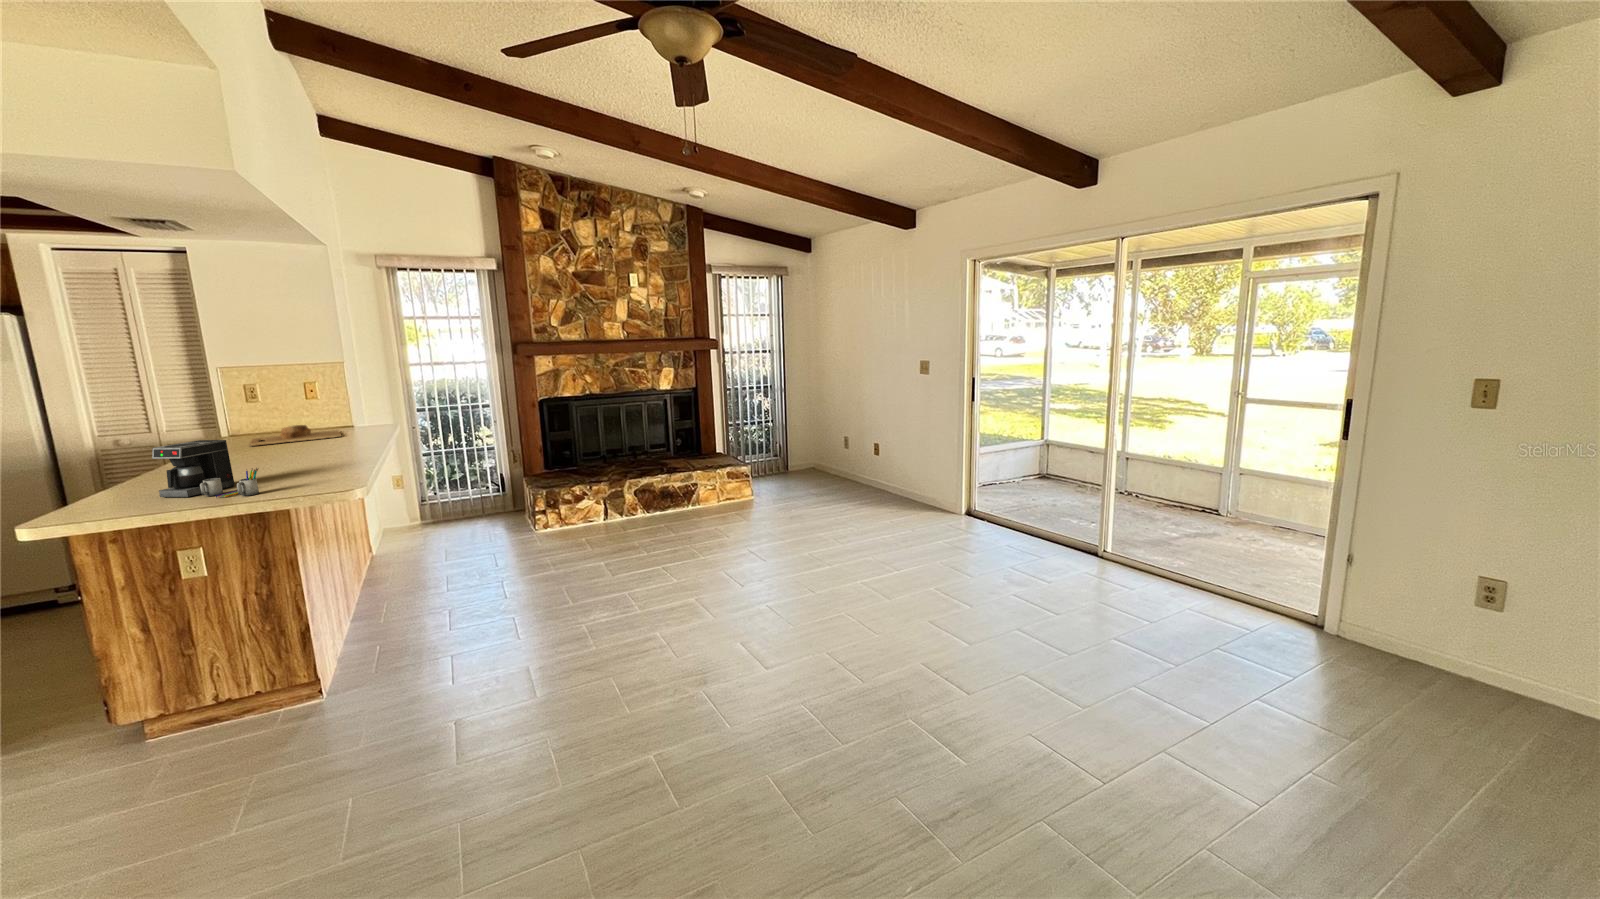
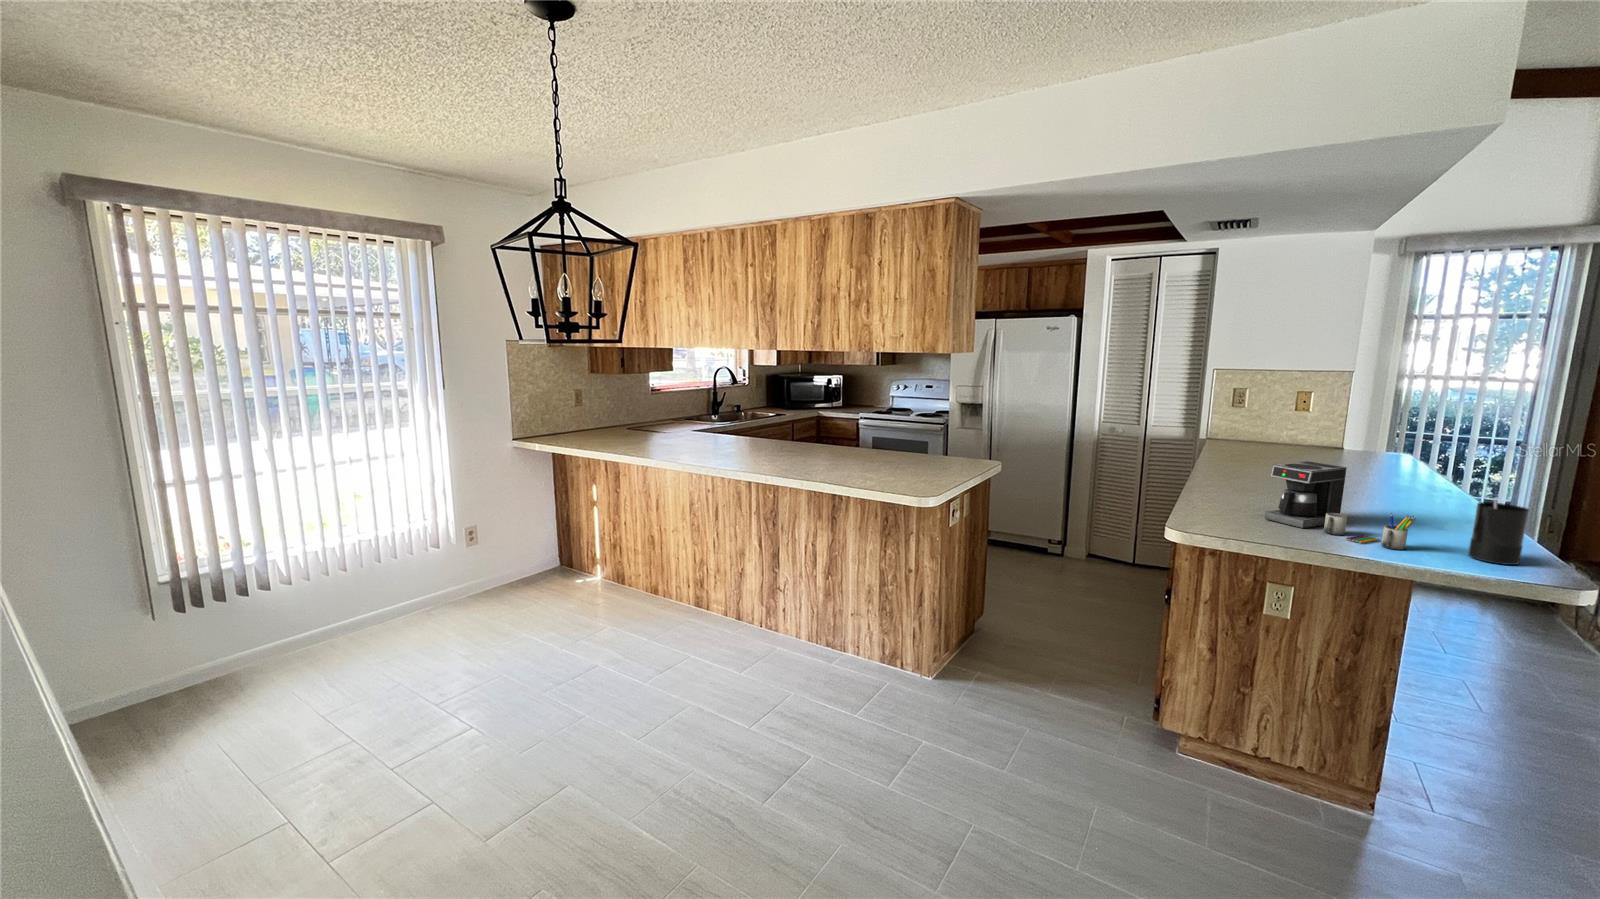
cutting board: present [250,425,341,446] -> none [1241,440,1356,463]
candle: none [296,443,333,489] -> present [1468,499,1529,565]

